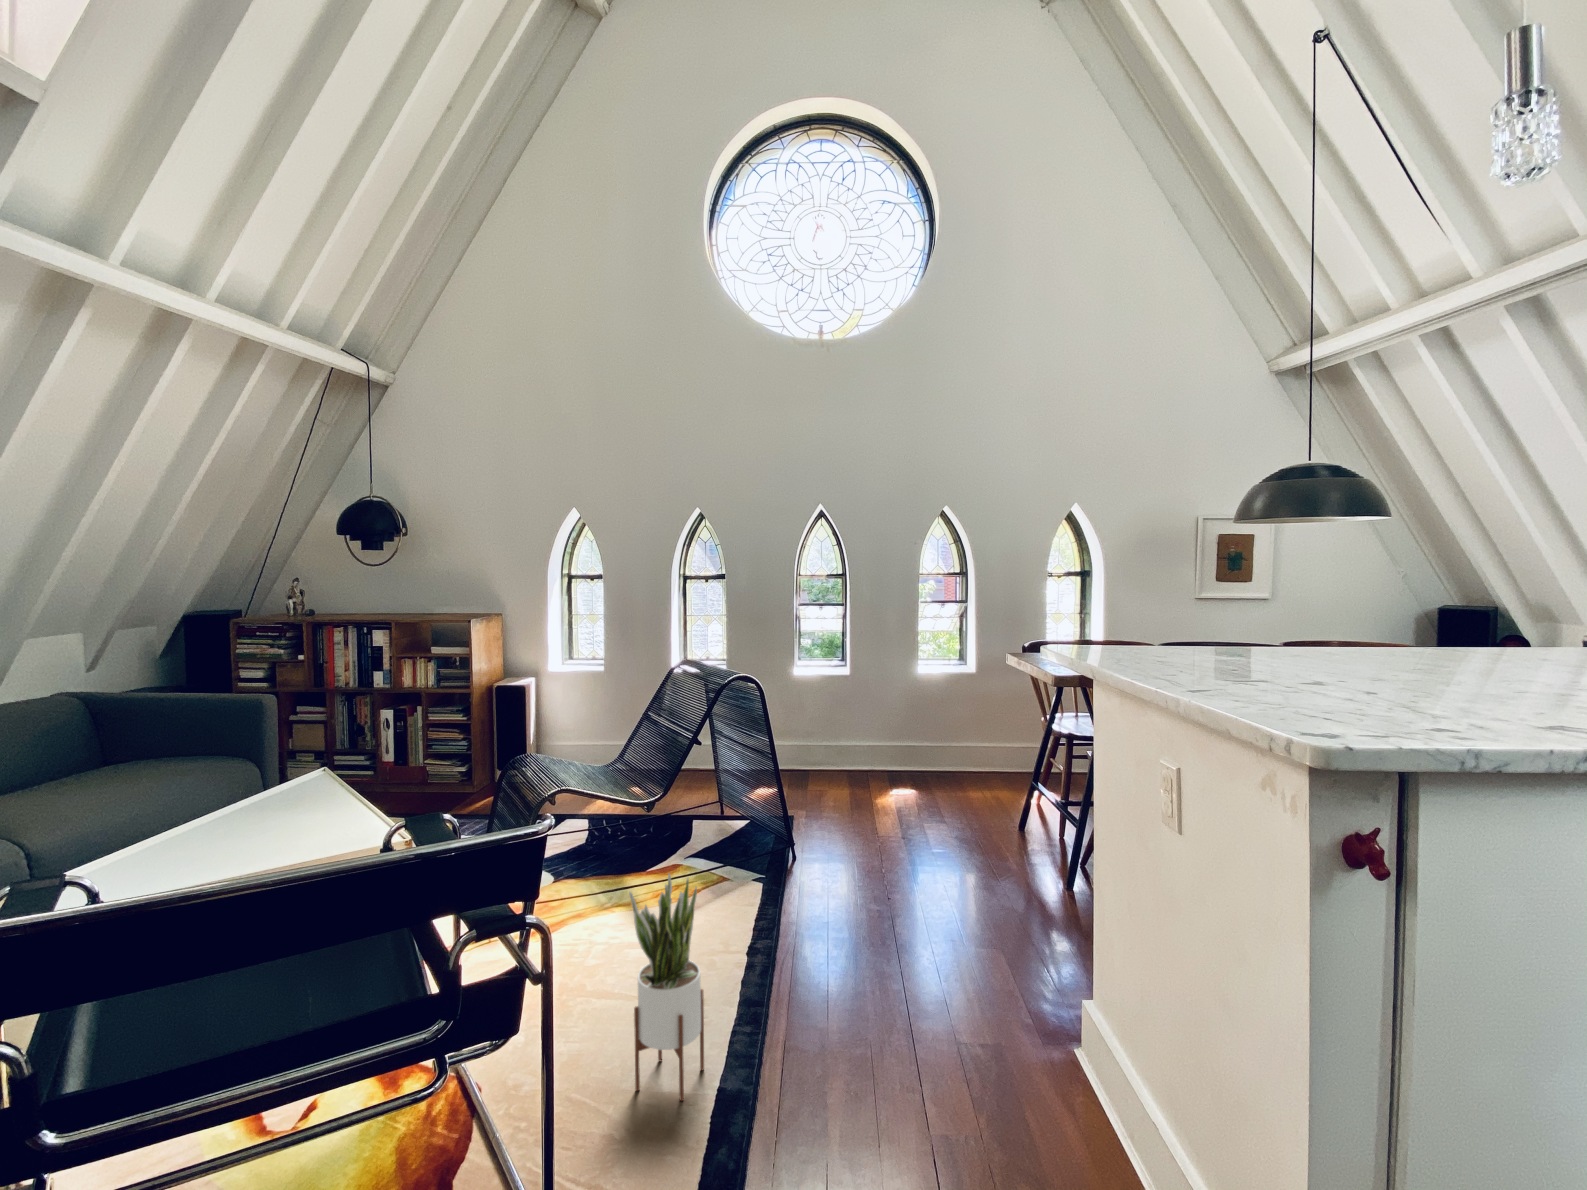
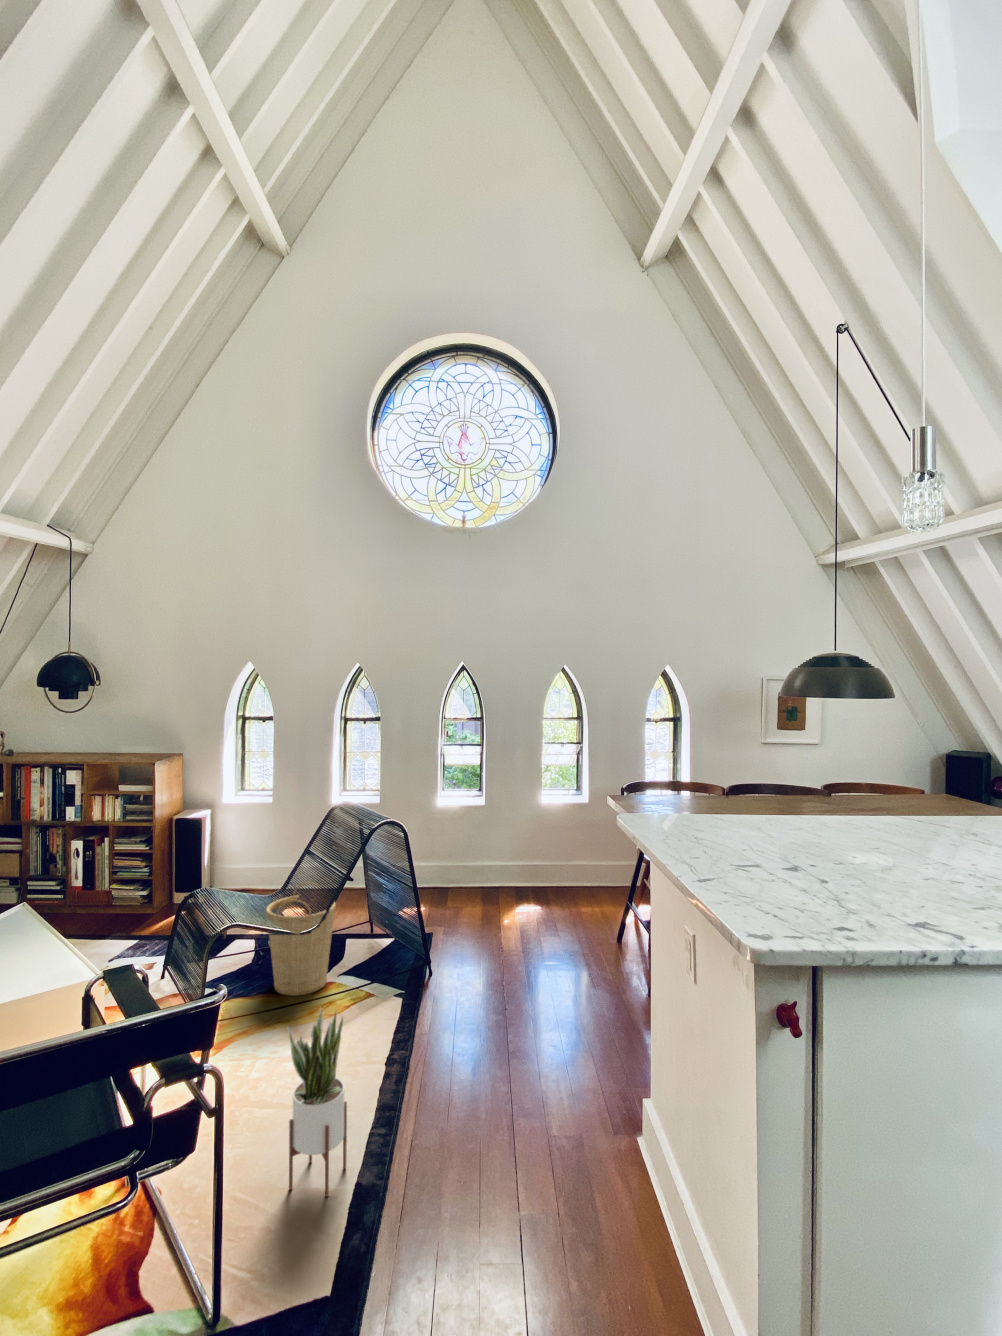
basket: none [599,751,680,880] -> present [266,882,336,996]

